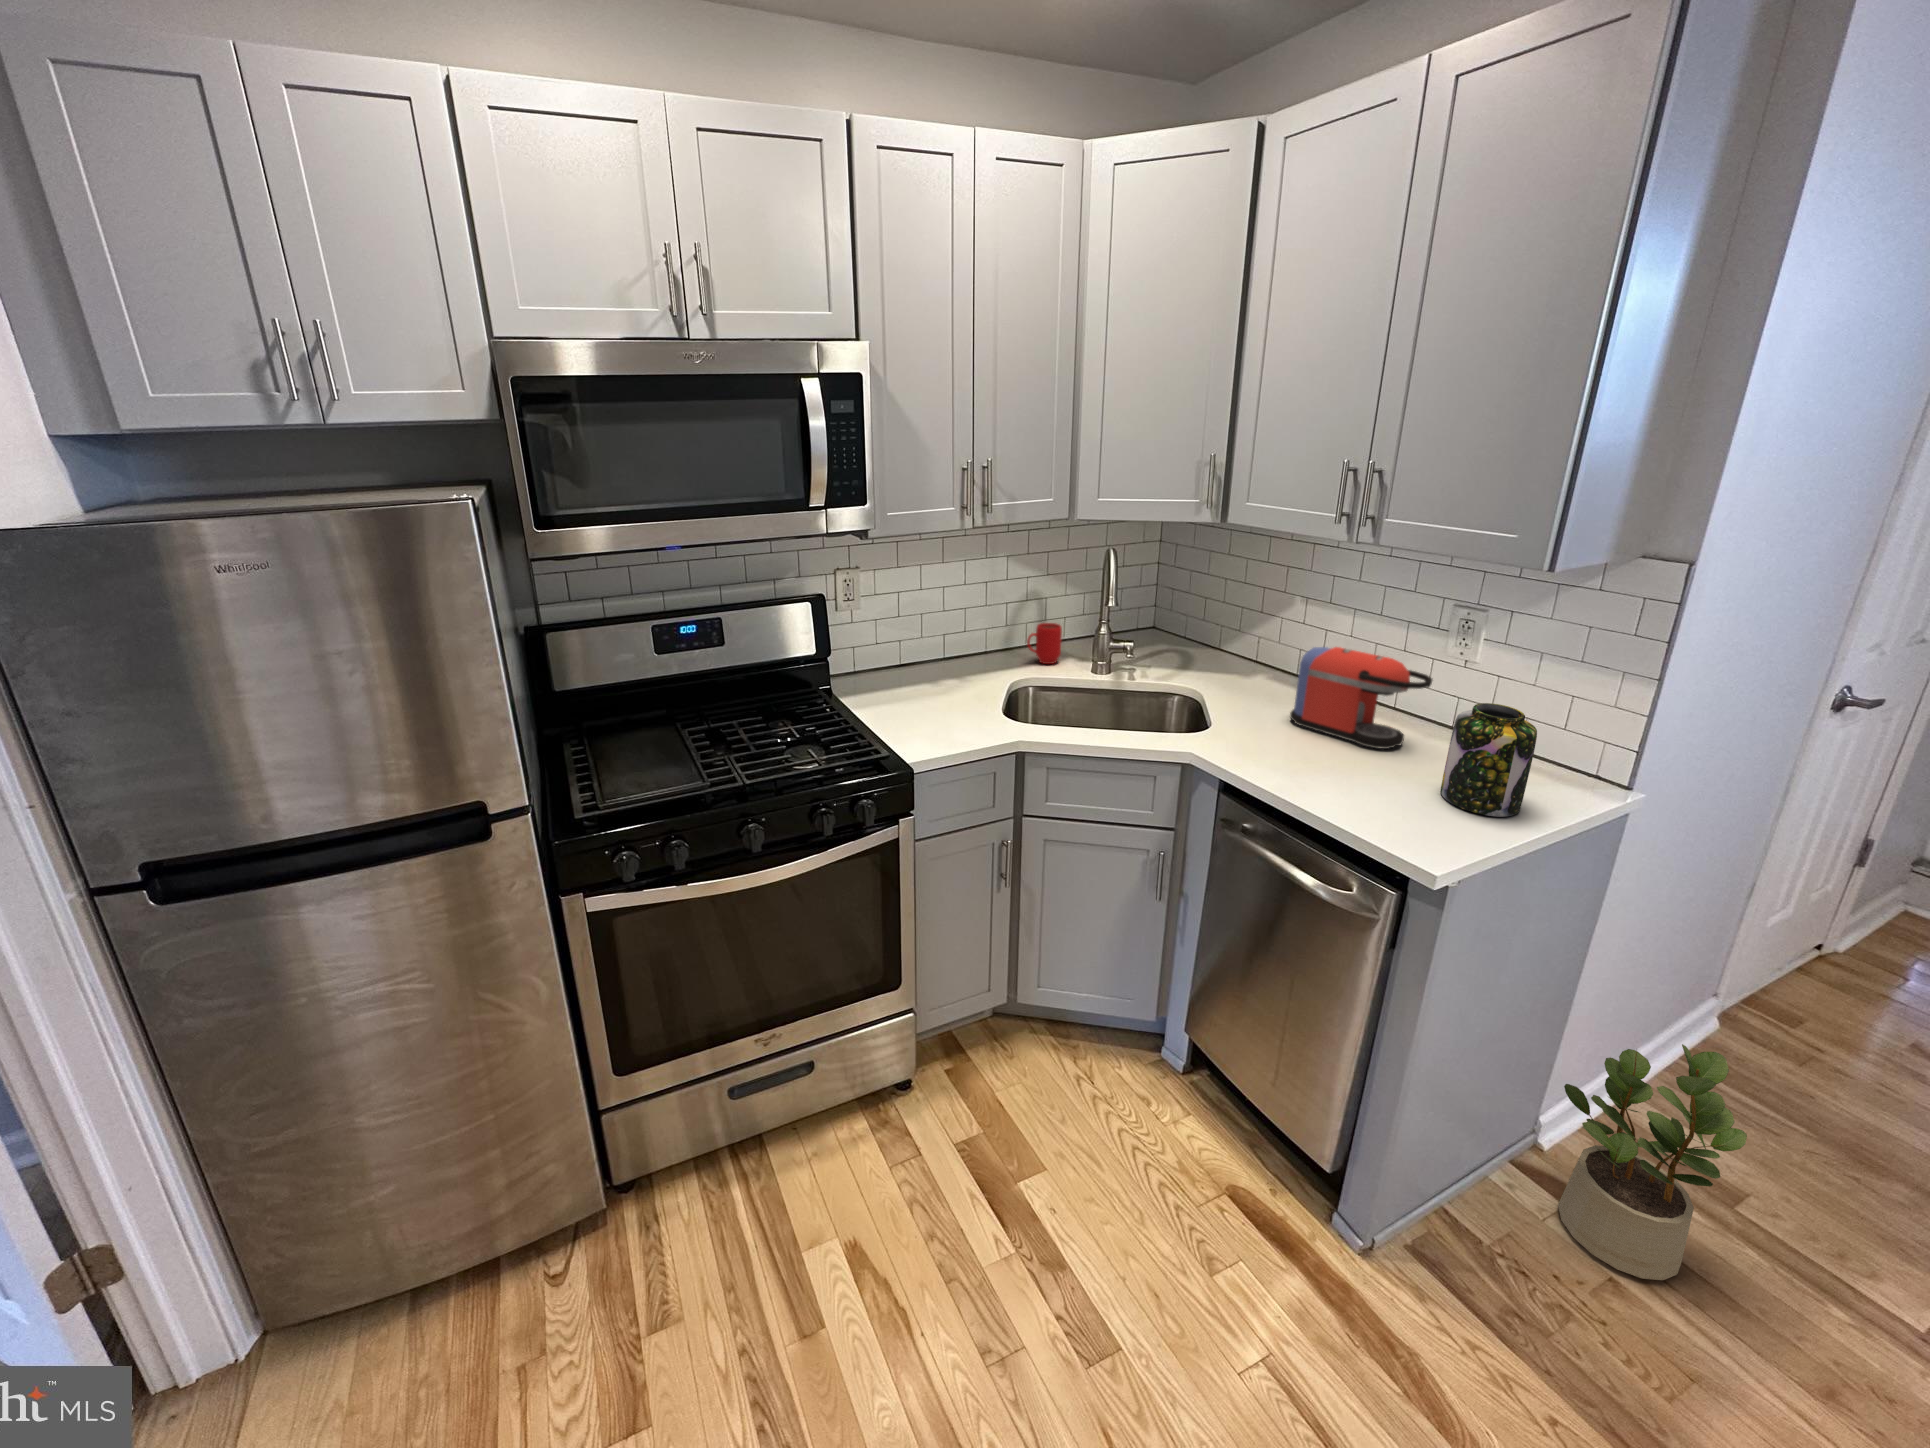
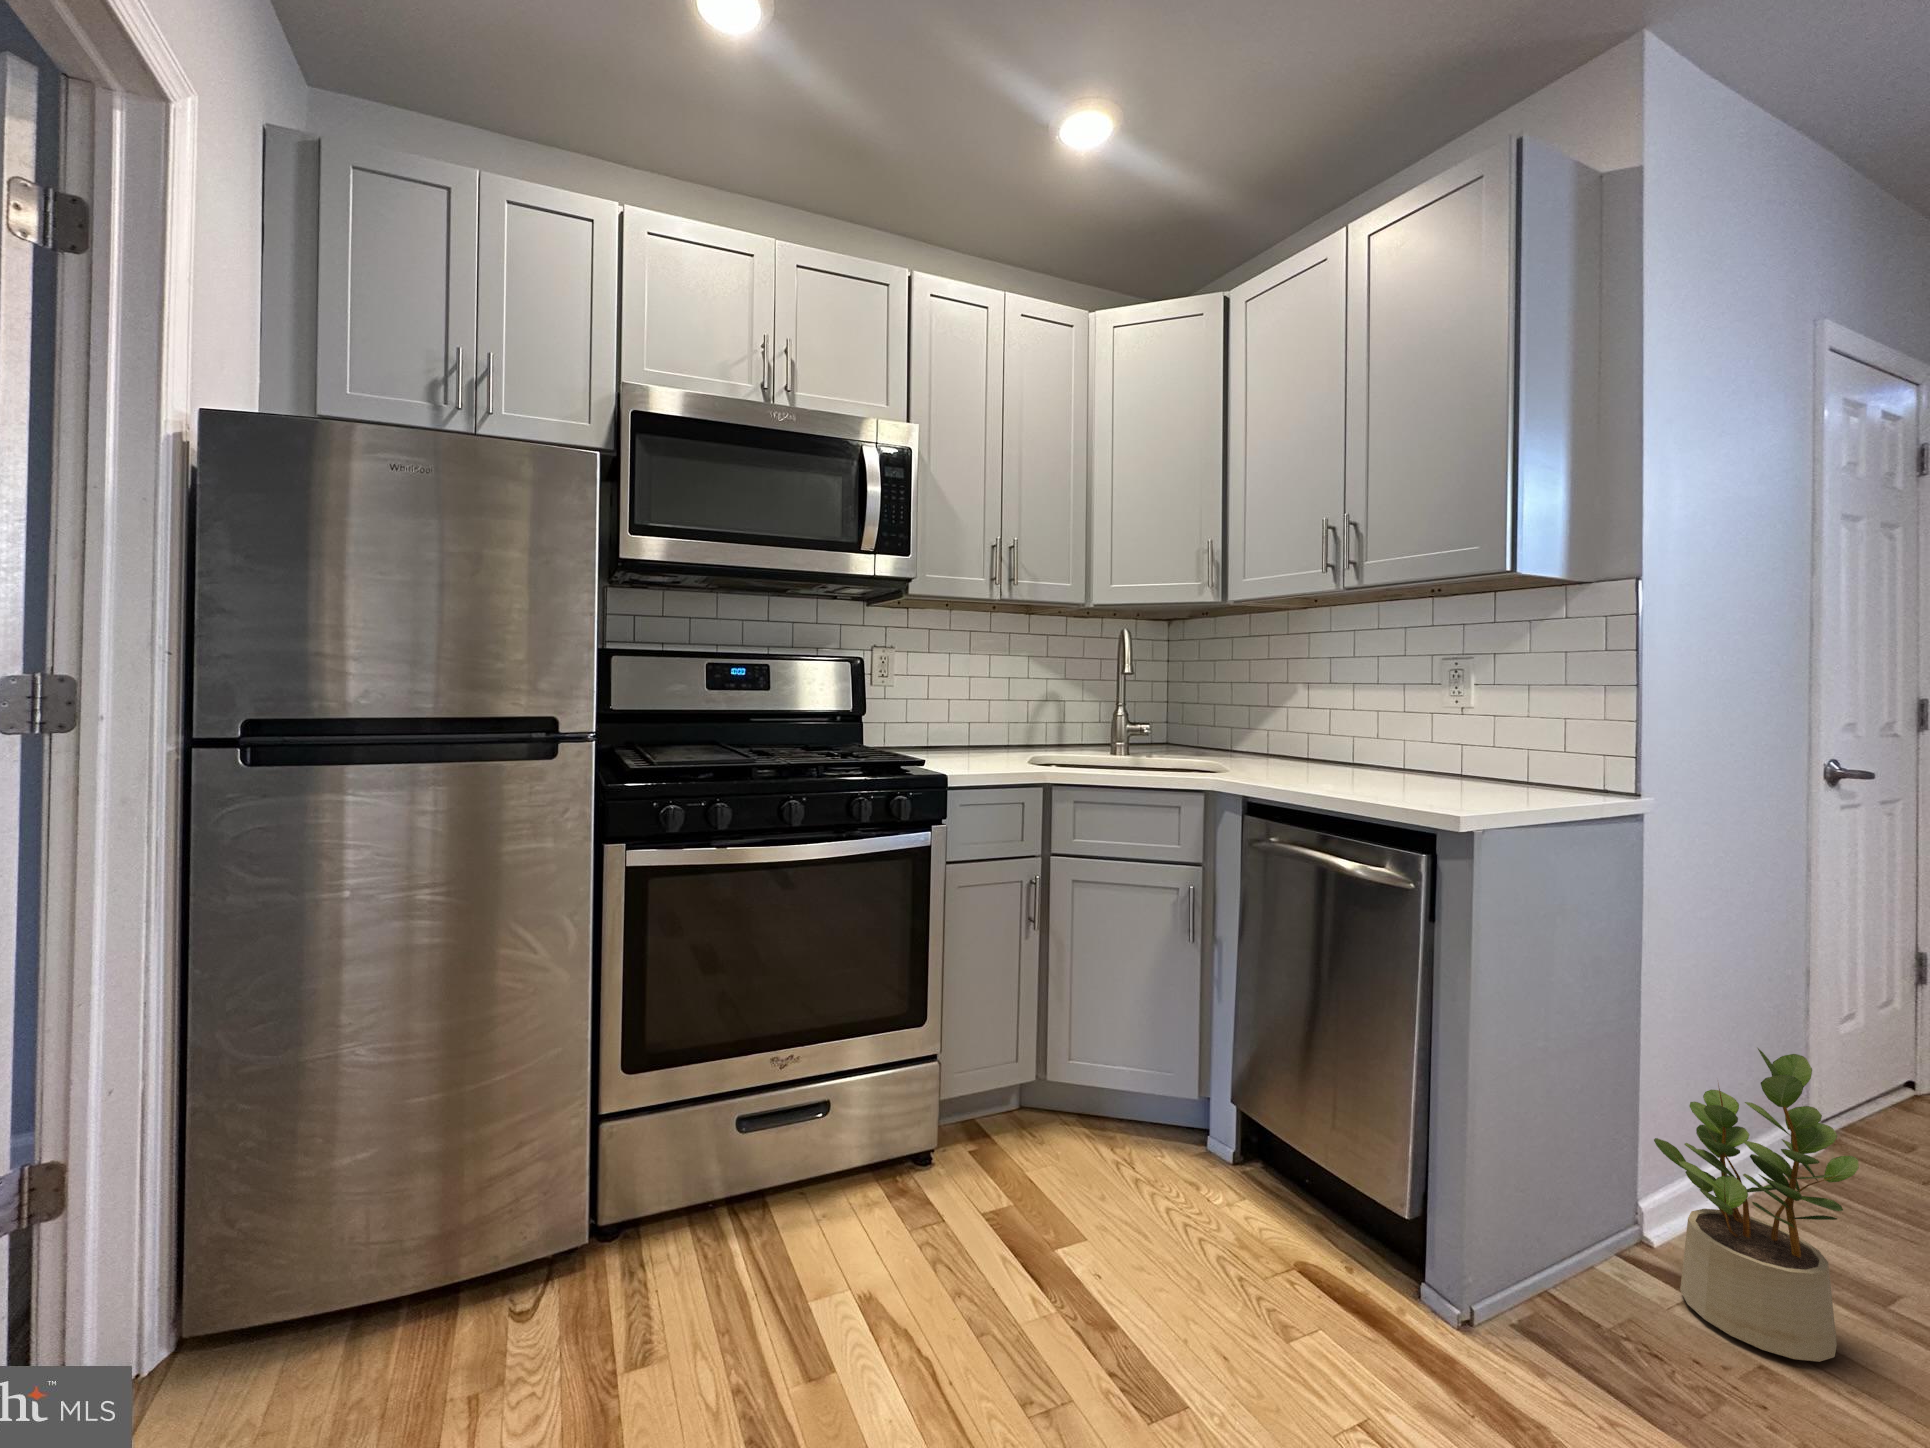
mug: present [1027,623,1062,664] -> none [1049,716,1082,753]
coffee maker: present [1290,647,1432,749] -> none [1307,695,1435,782]
jar: present [1441,703,1537,817] -> none [1458,705,1536,801]

